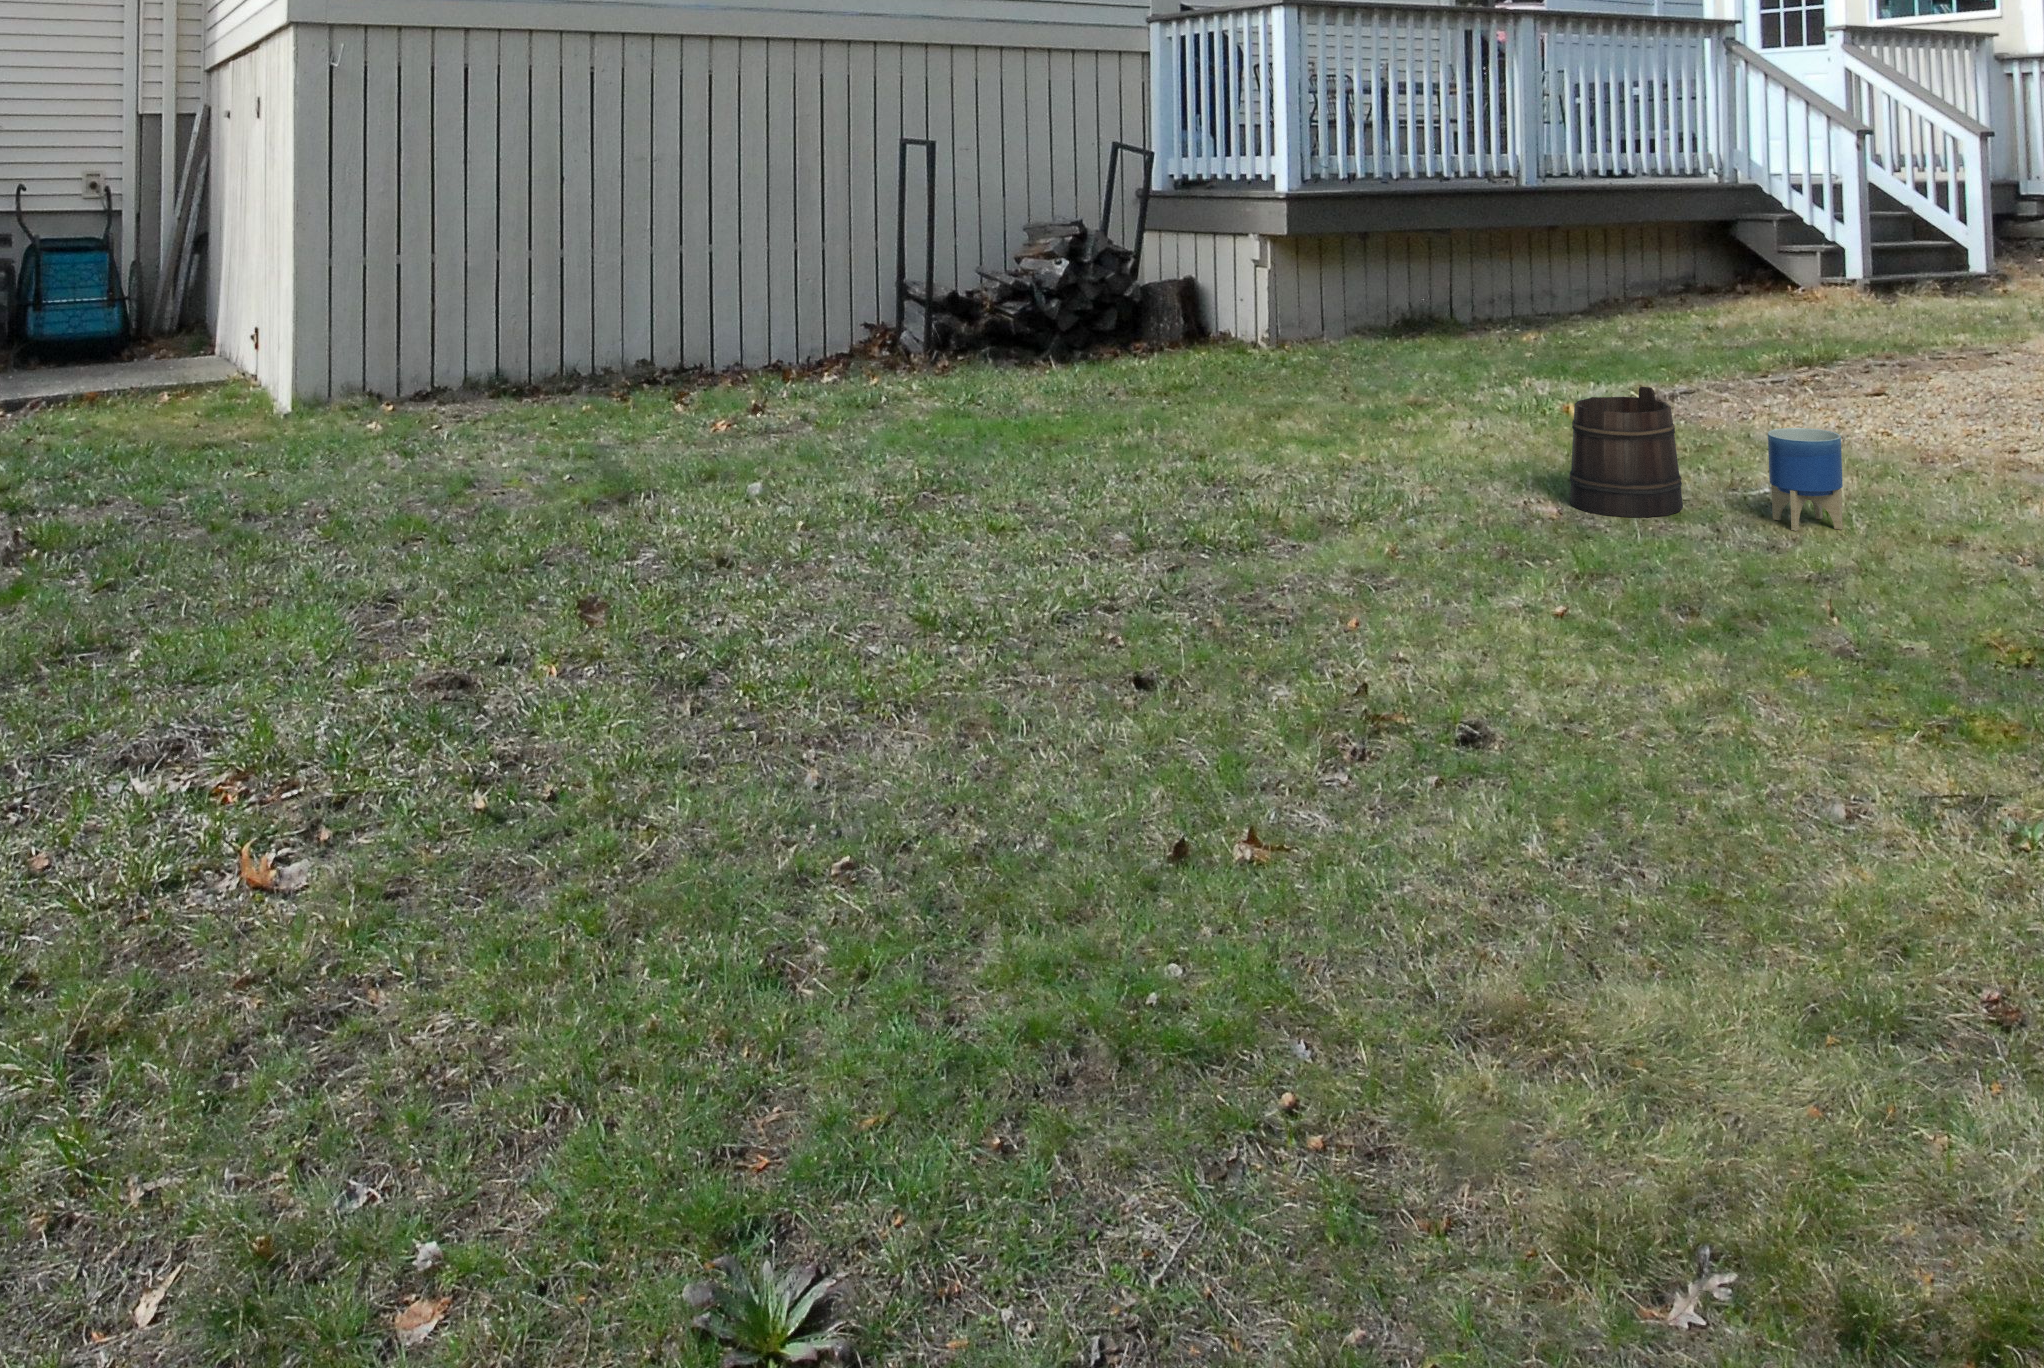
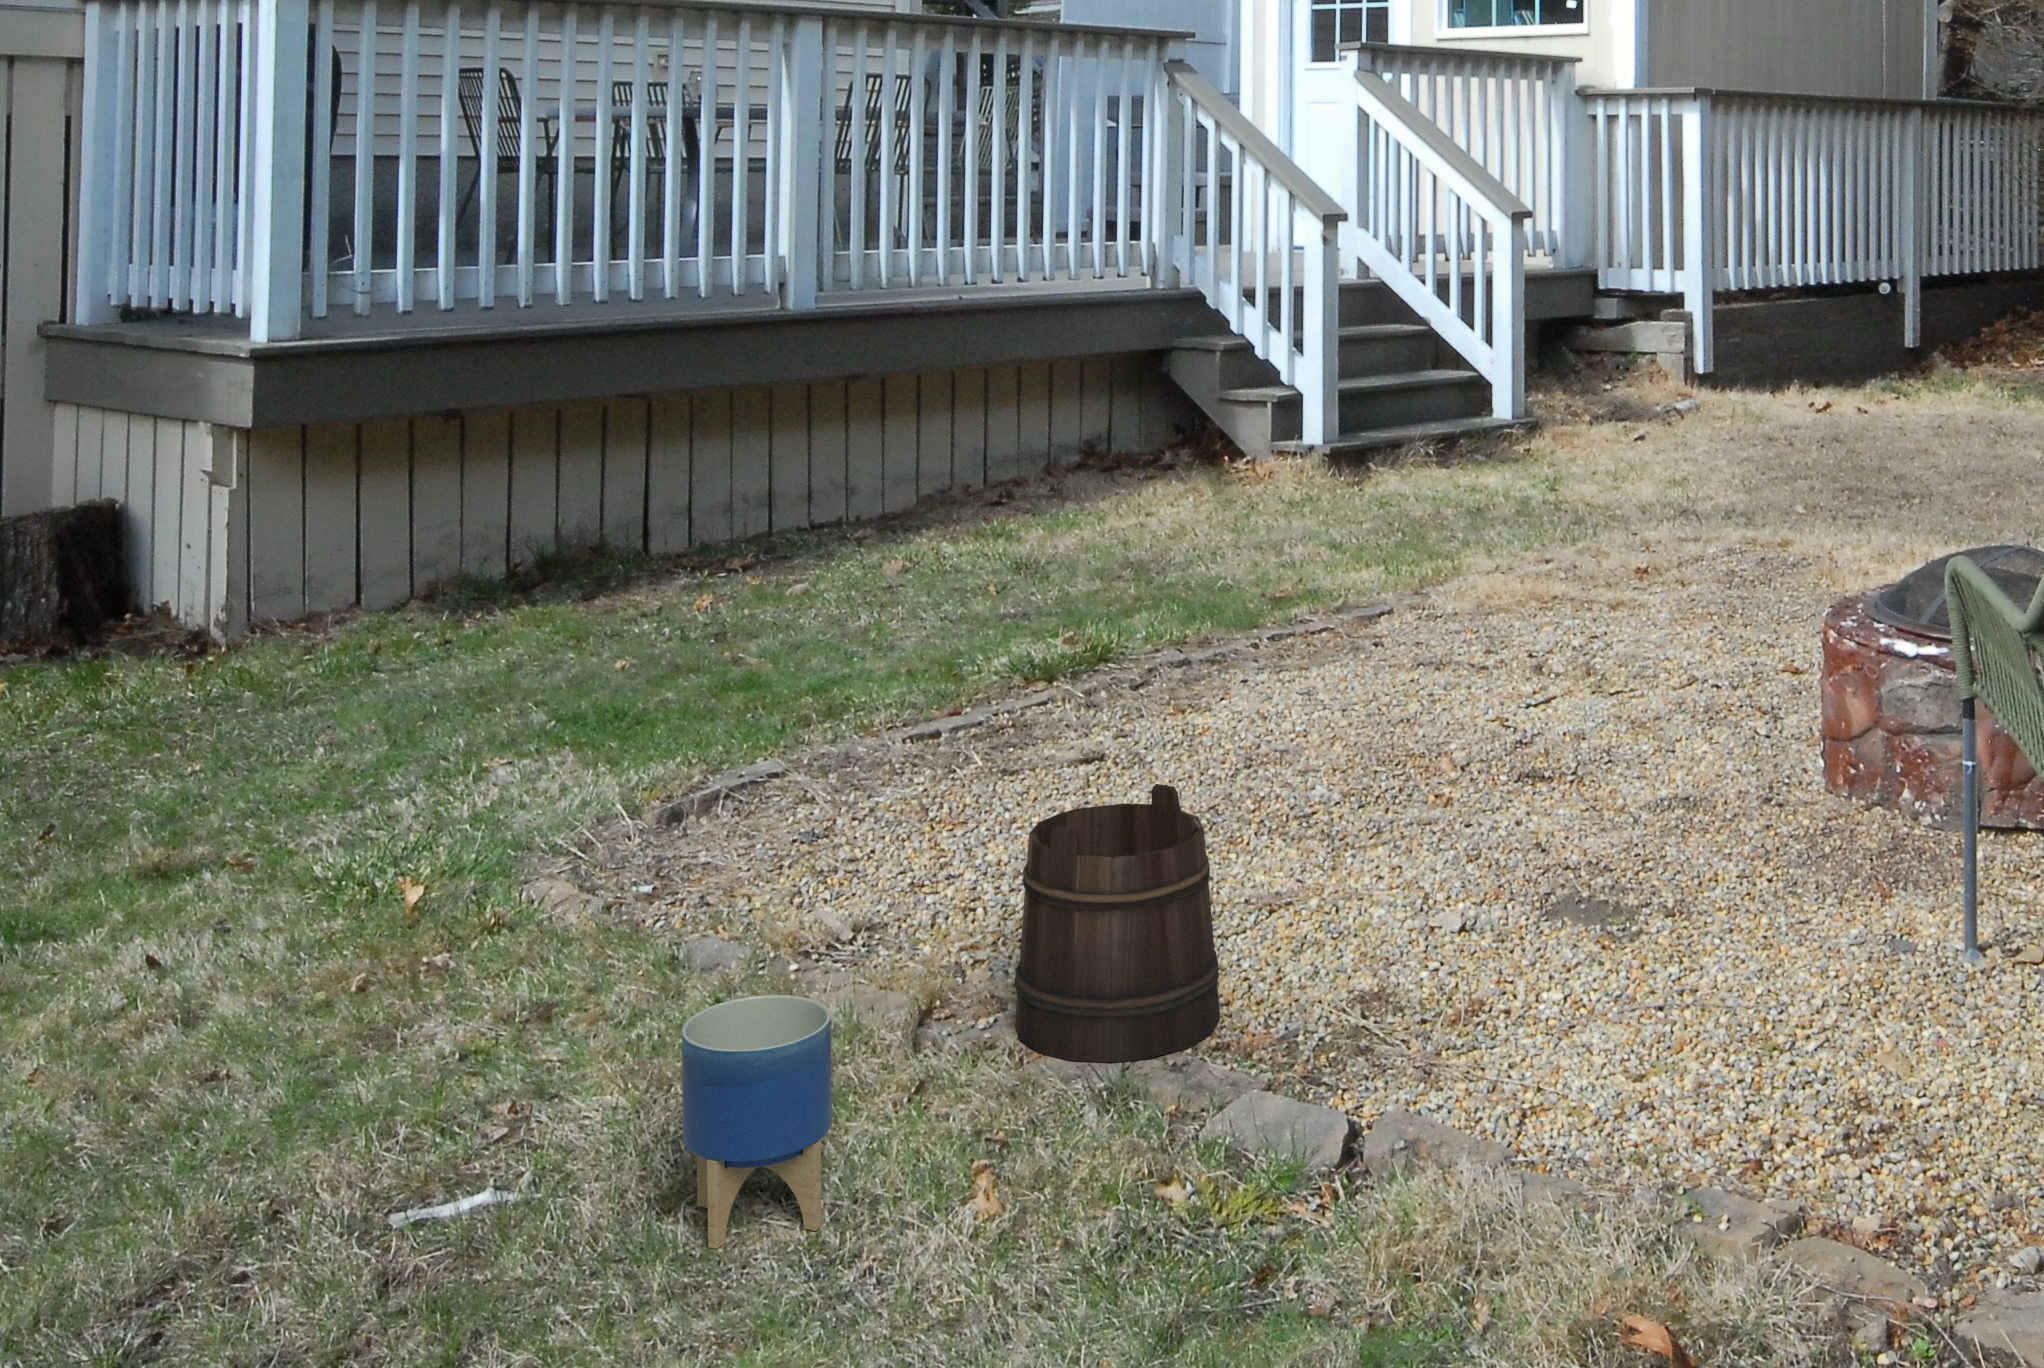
bucket: present [1570,387,1683,517] -> present [1015,784,1220,1063]

